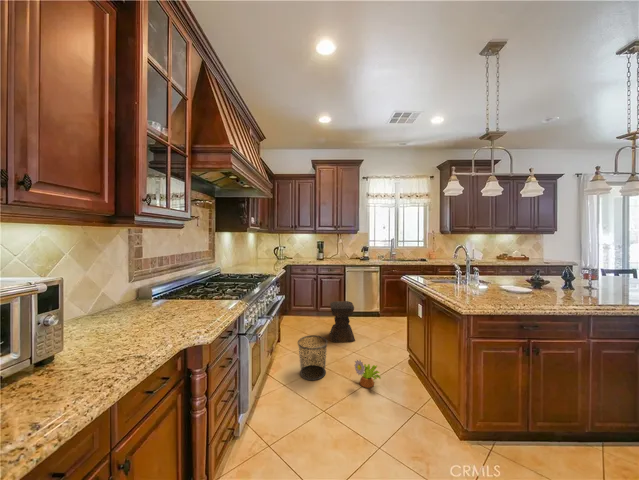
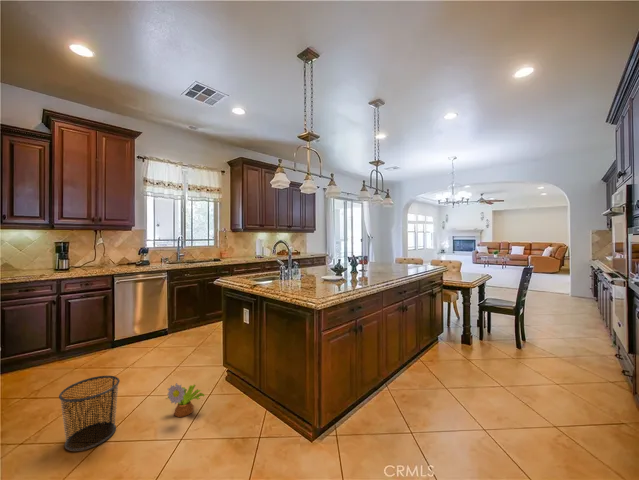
stool: present [330,301,355,342] -> none [97,321,145,385]

